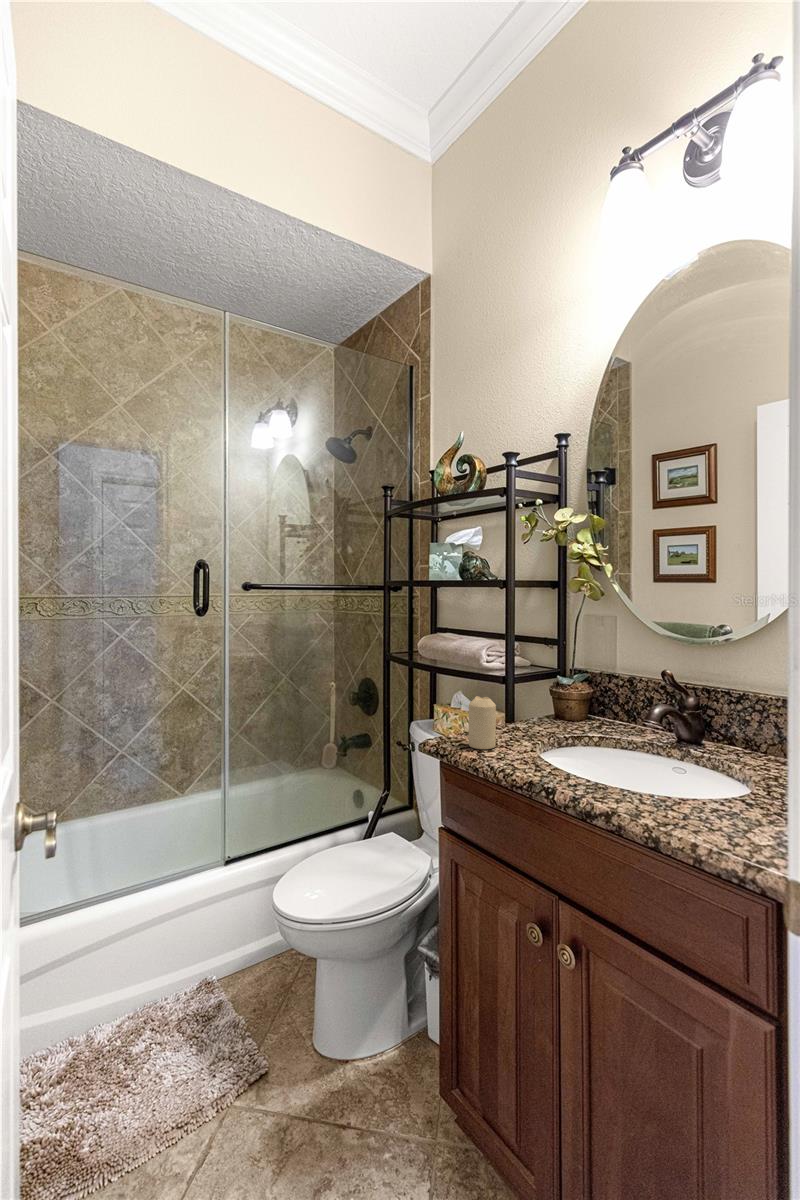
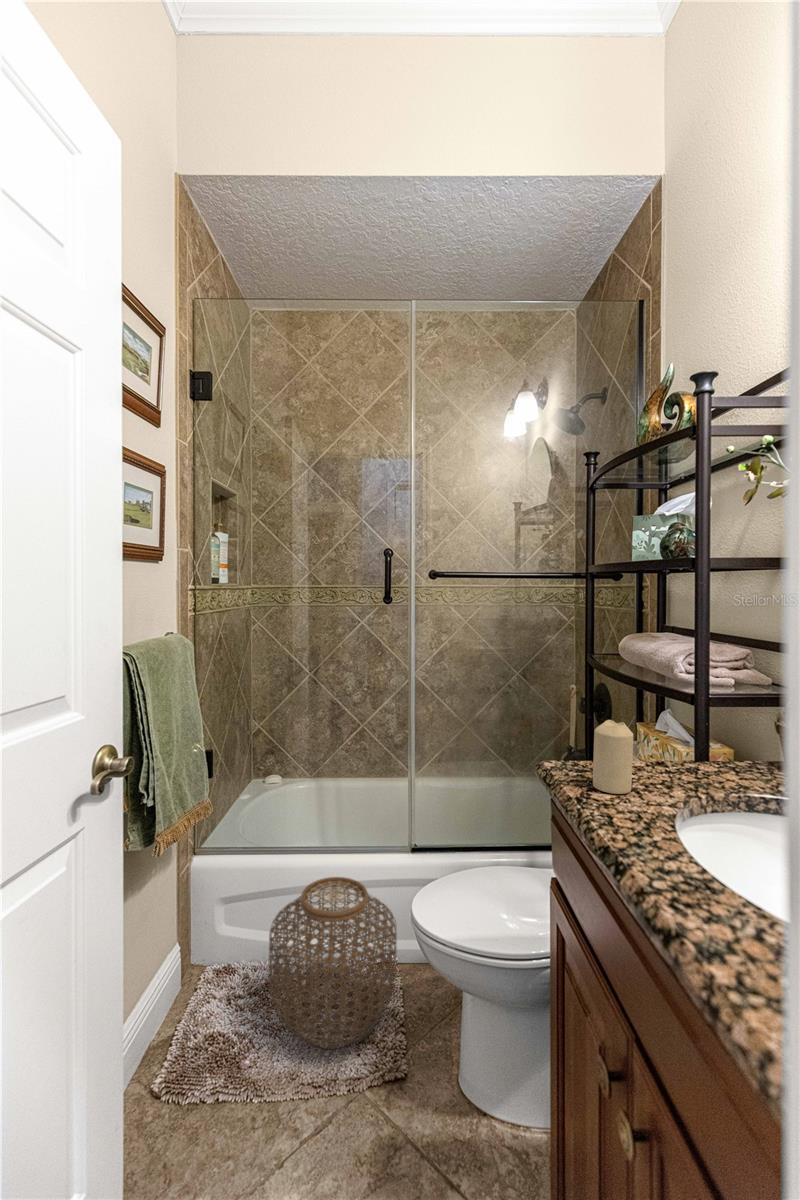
woven basket: none [93,906,239,1093] -> present [269,877,397,1049]

